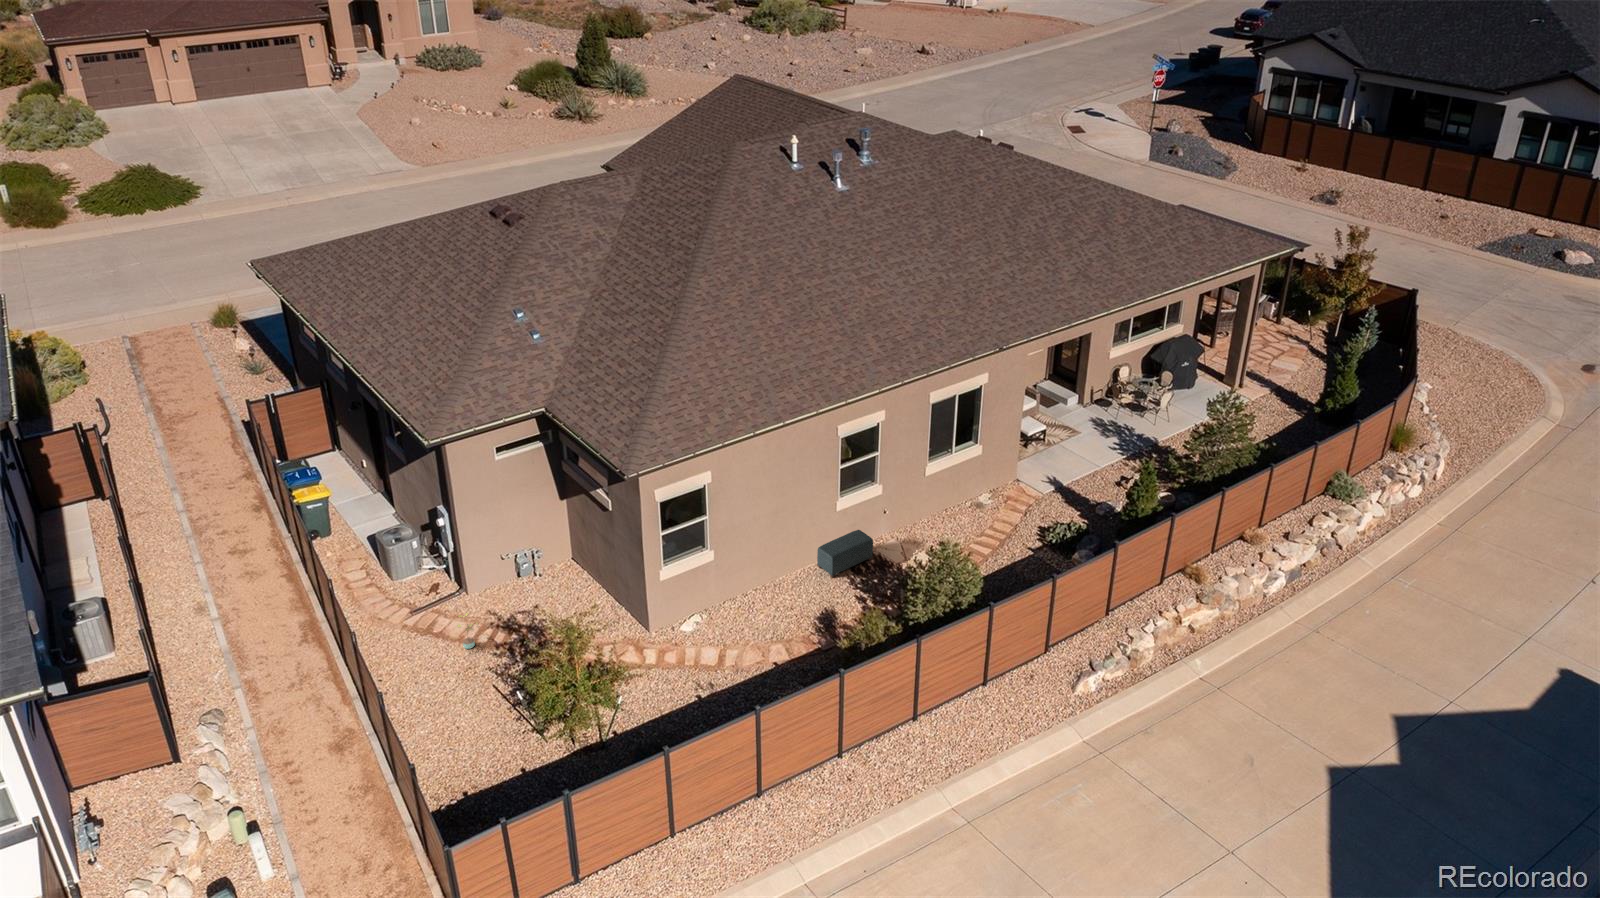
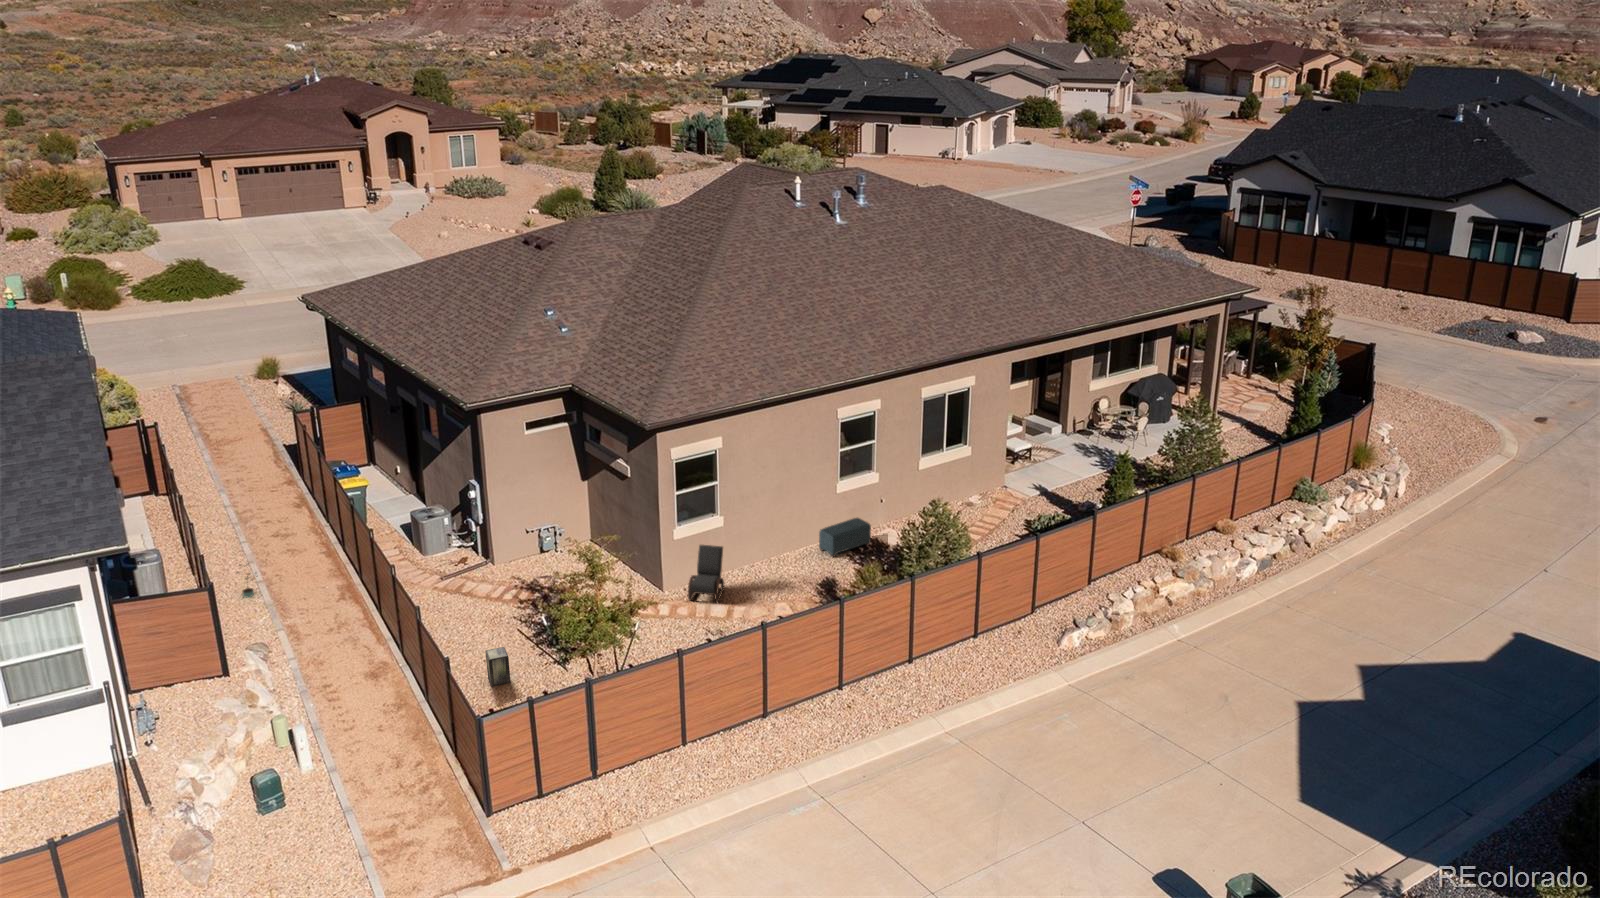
lounge chair: none [676,577,716,644] -> present [688,545,724,603]
potted plant: present [458,613,477,649] -> present [237,572,257,597]
storage box: none [456,721,485,765] -> present [485,647,511,687]

